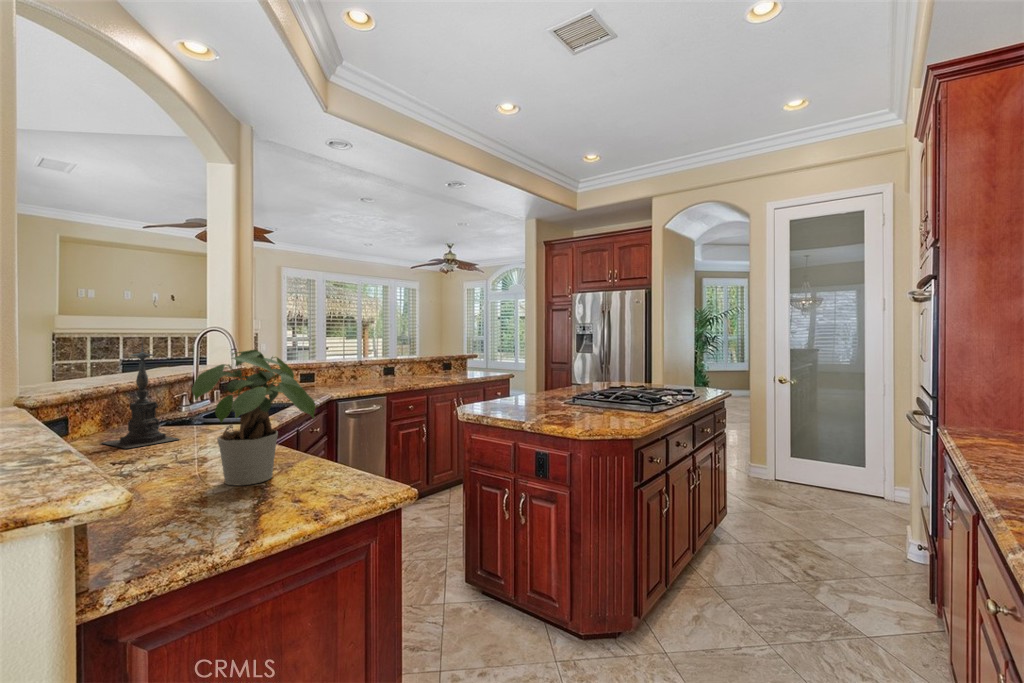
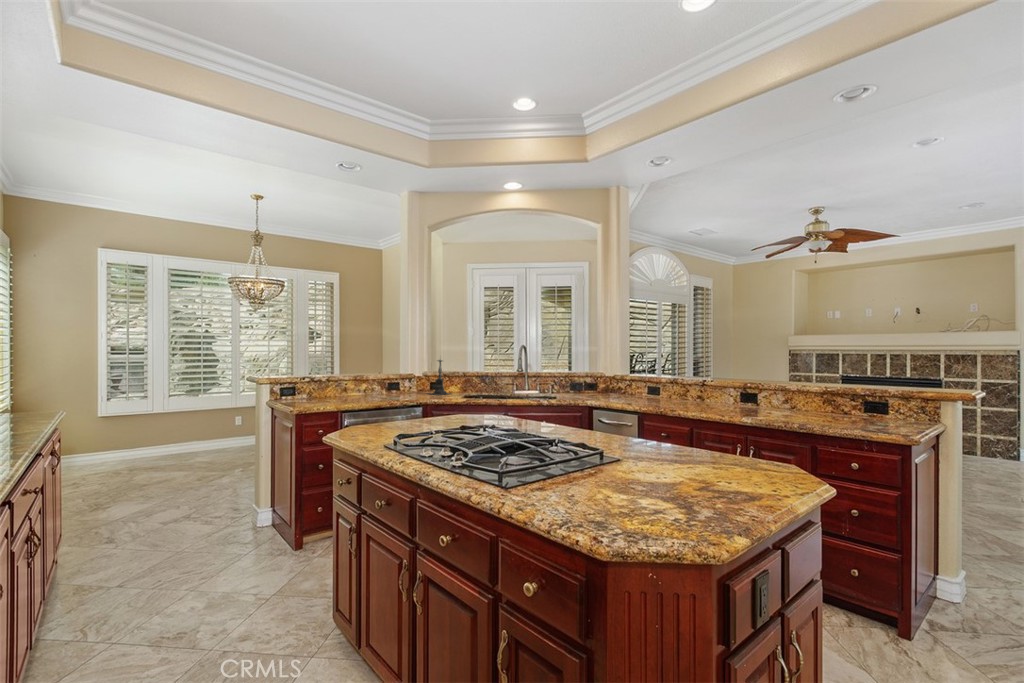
potted plant: present [192,350,315,485] -> none [332,358,380,400]

